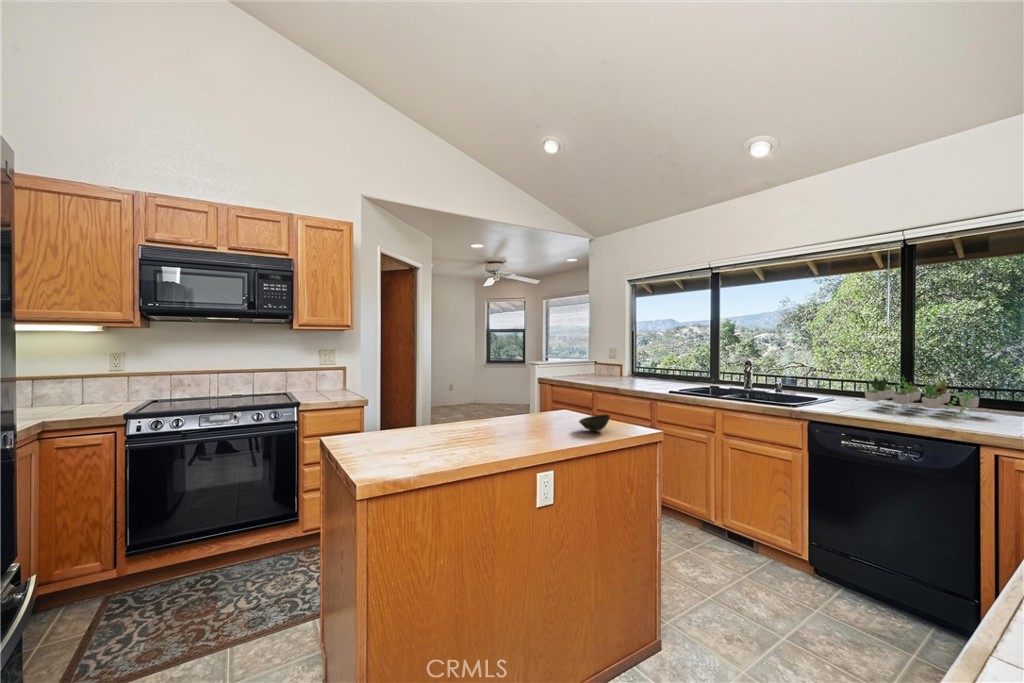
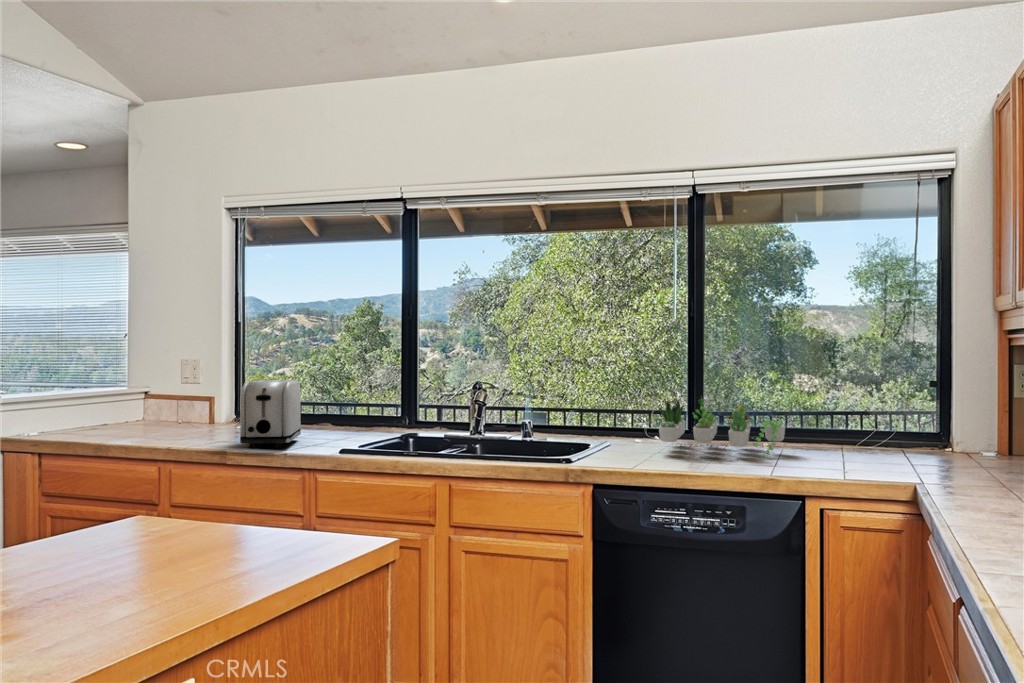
toaster: none [626,358,655,389] -> present [240,380,301,449]
bowl: present [579,415,610,432] -> none [75,522,263,584]

